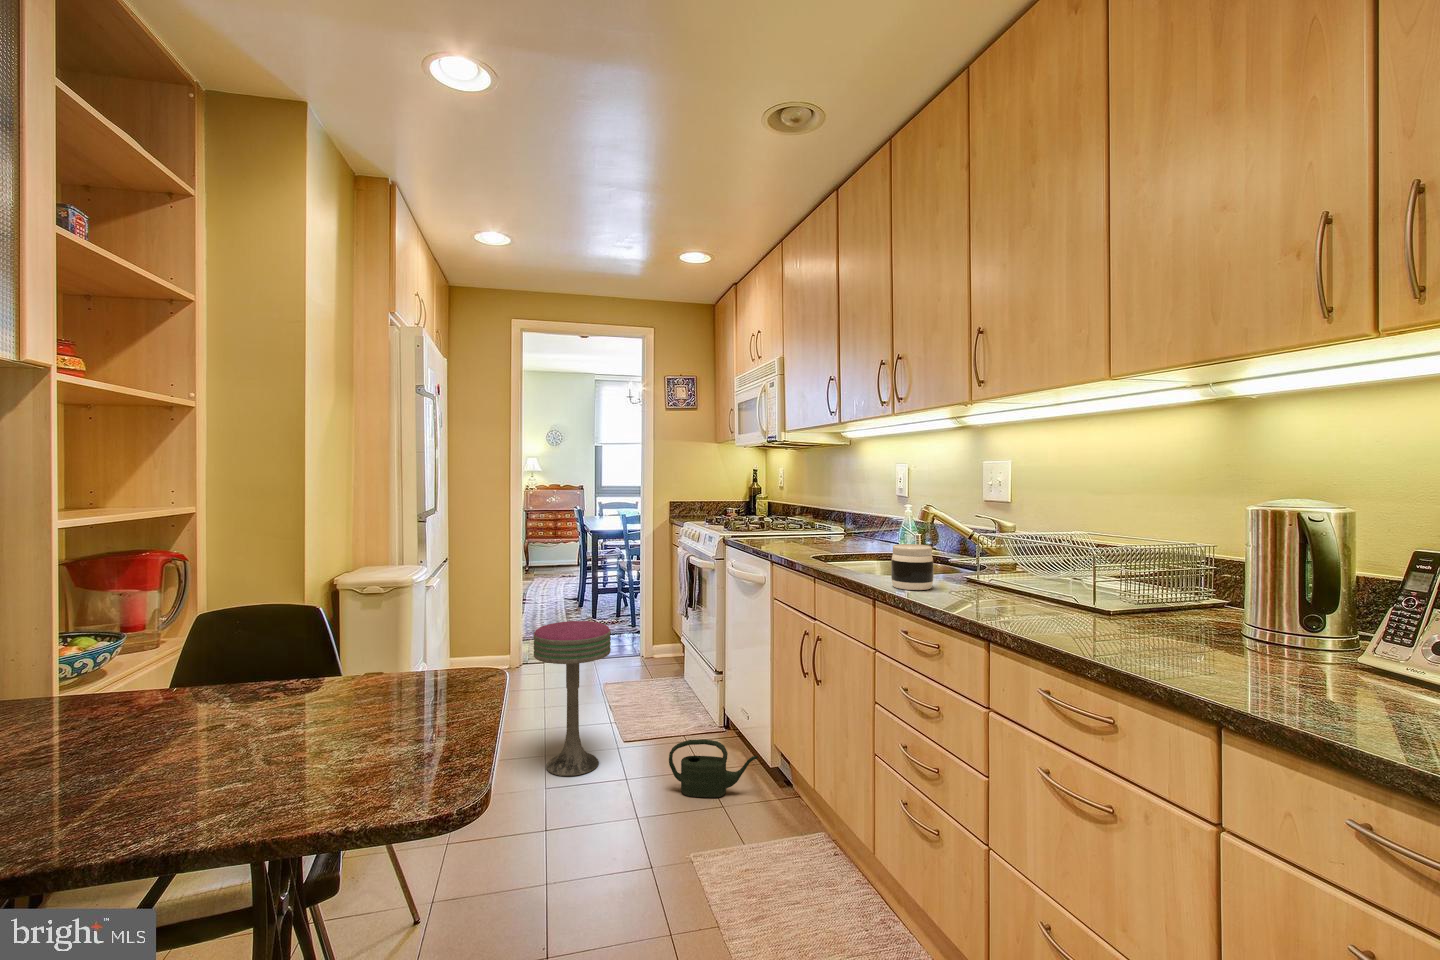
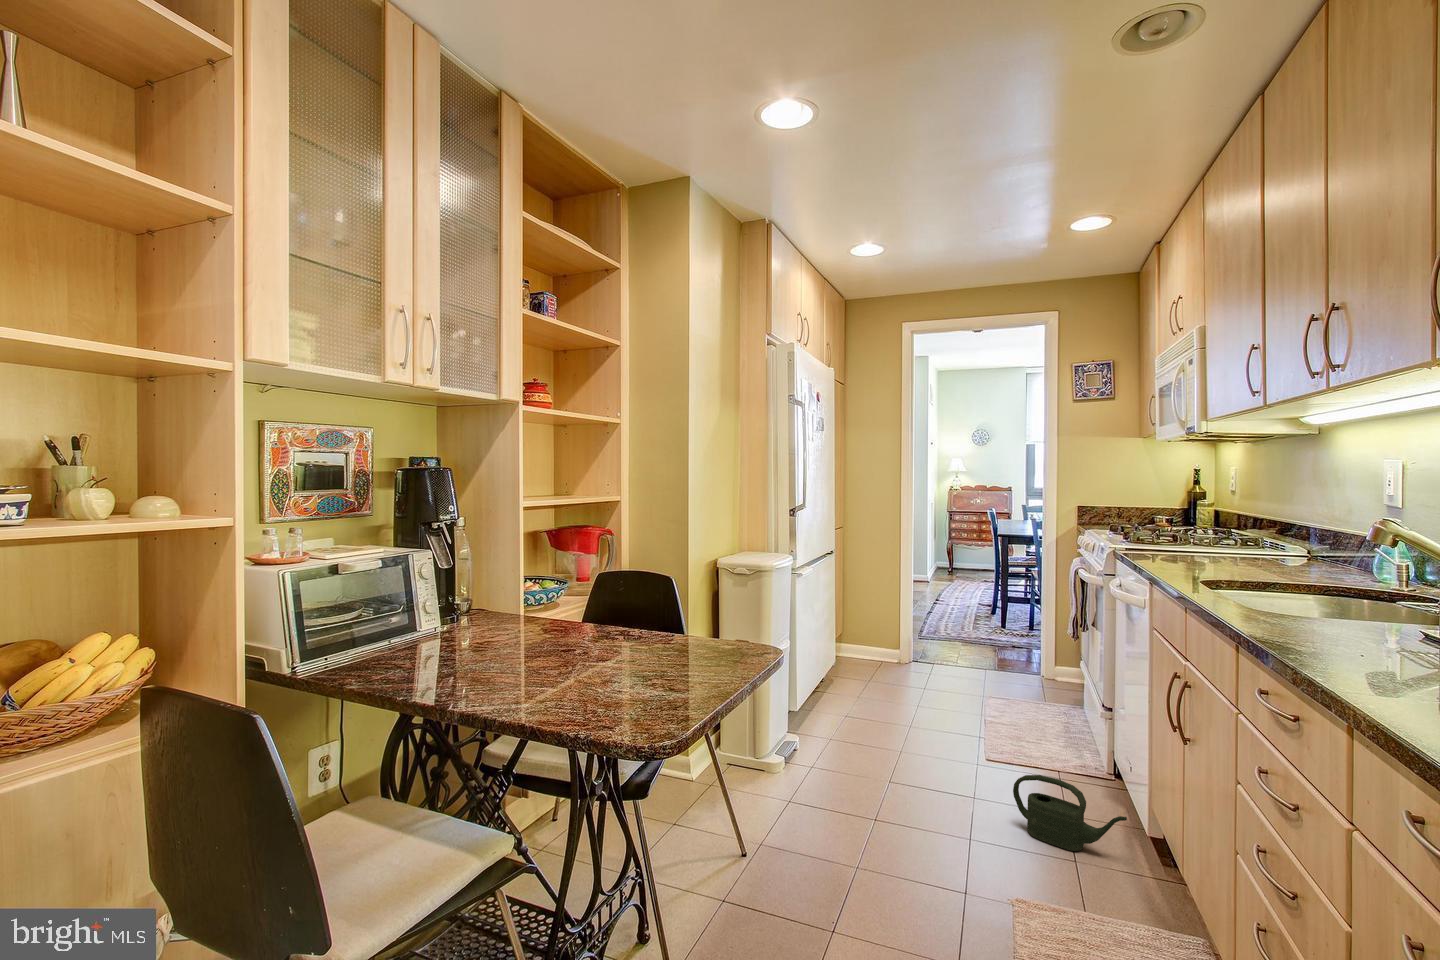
jar: present [891,544,934,590] -> none [1285,573,1363,642]
bar stool: present [534,621,611,776] -> none [882,622,962,780]

